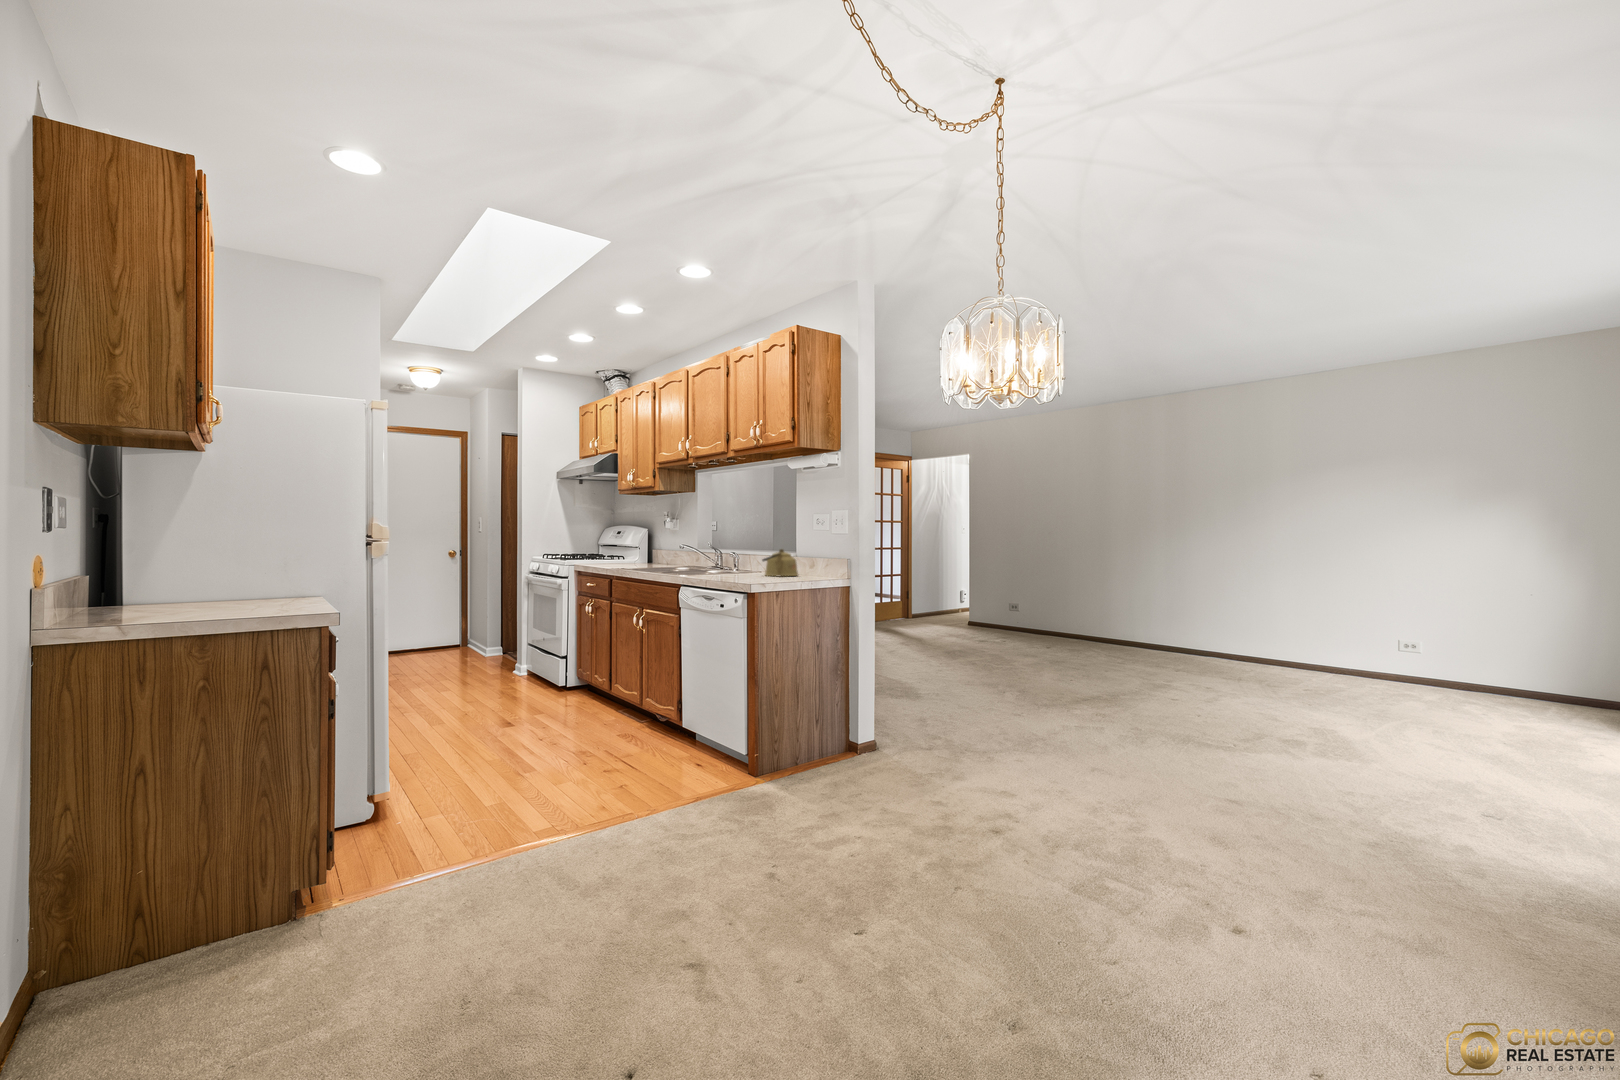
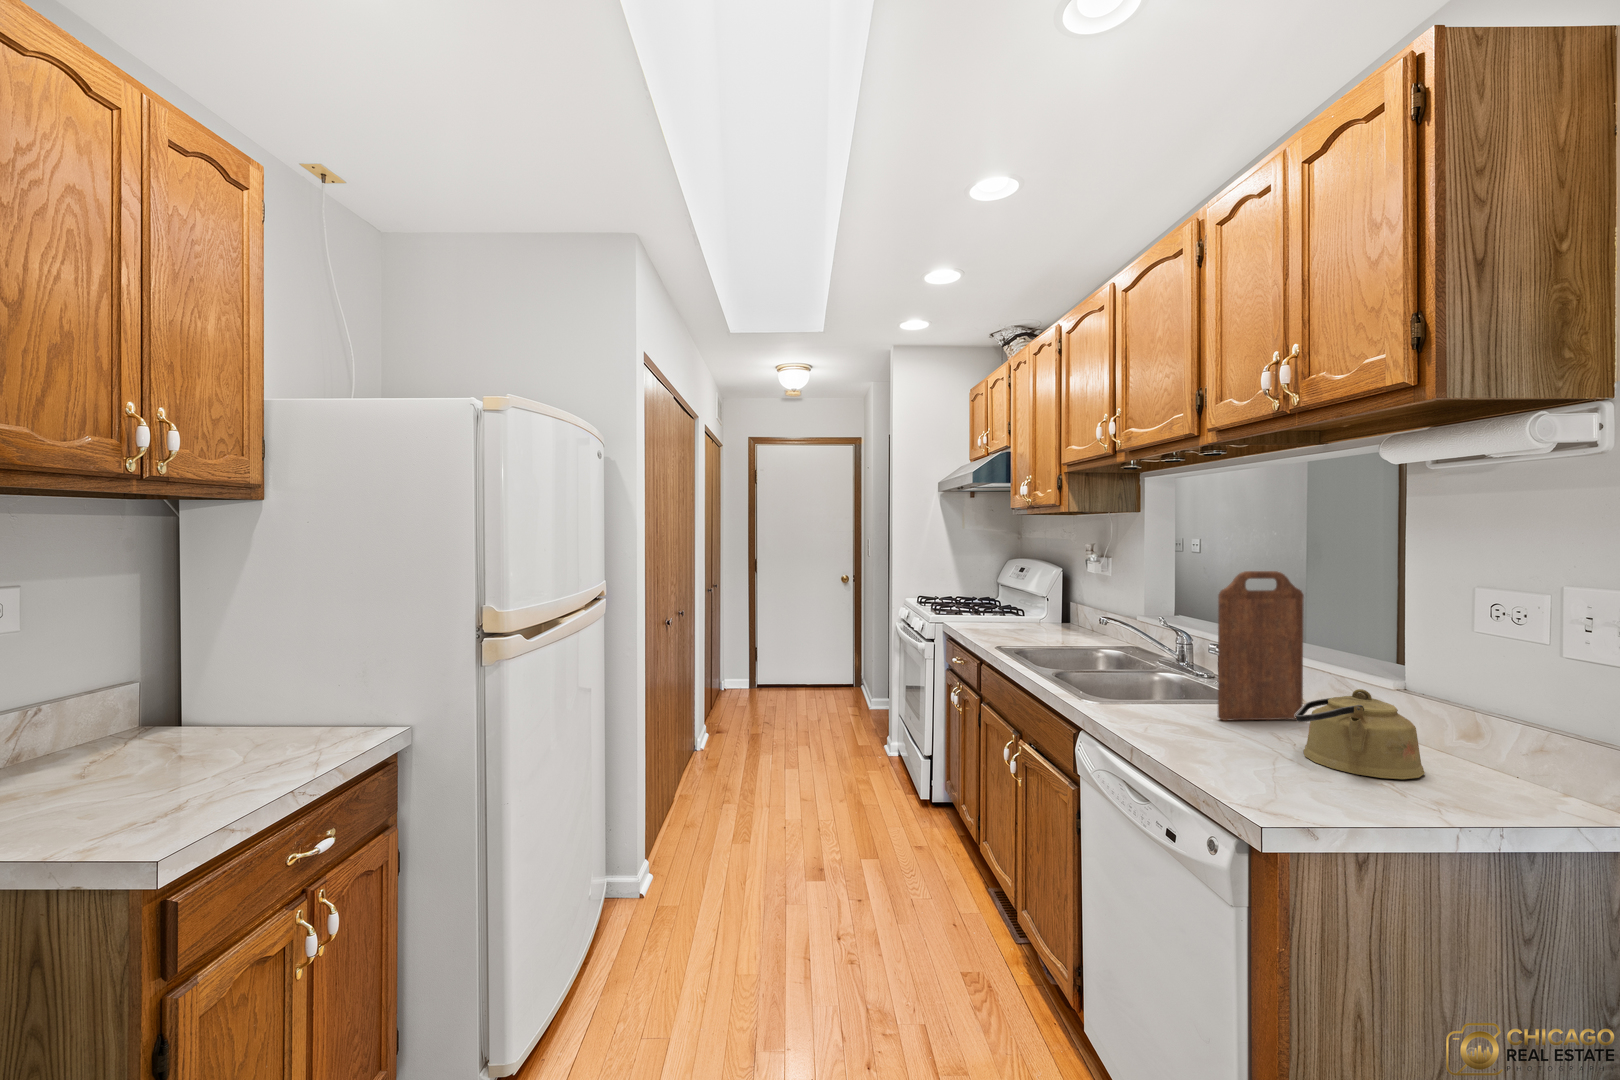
cutting board: none [736,511,766,573] -> present [1218,571,1304,721]

